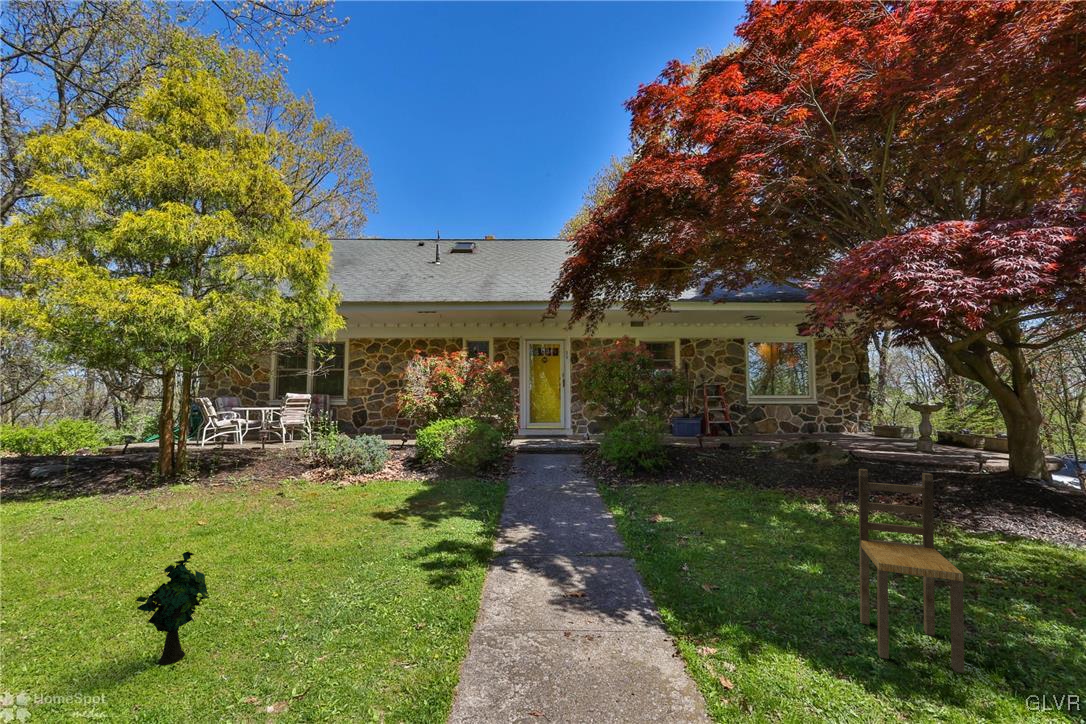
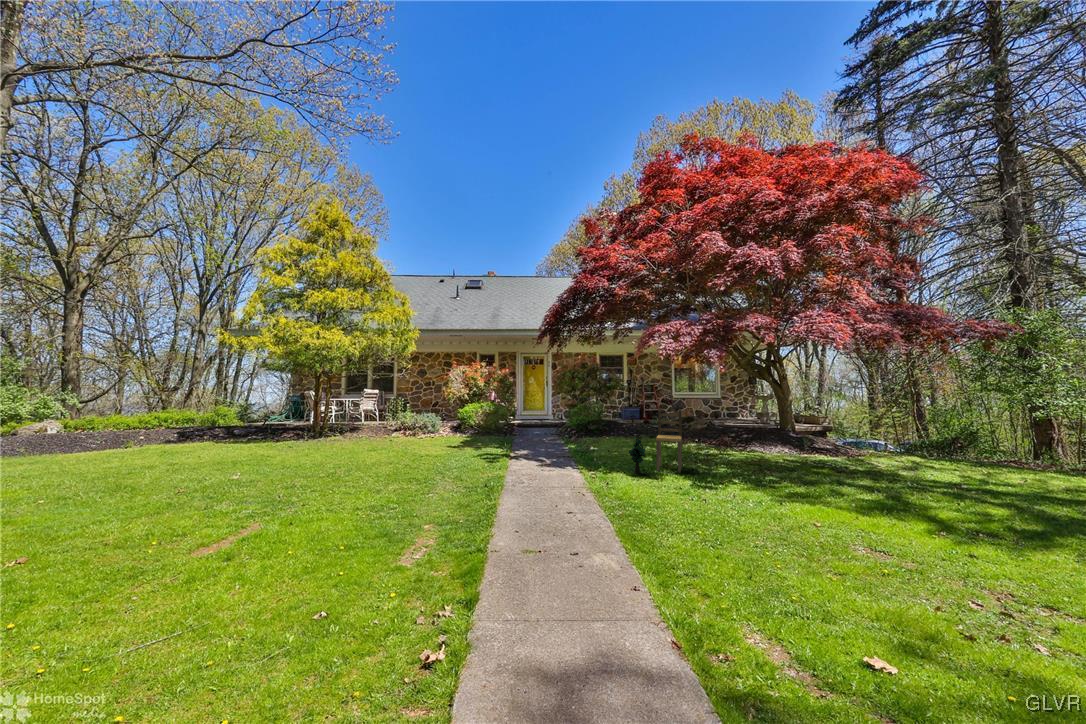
decorative plant: present [136,551,209,665] -> present [628,436,646,474]

